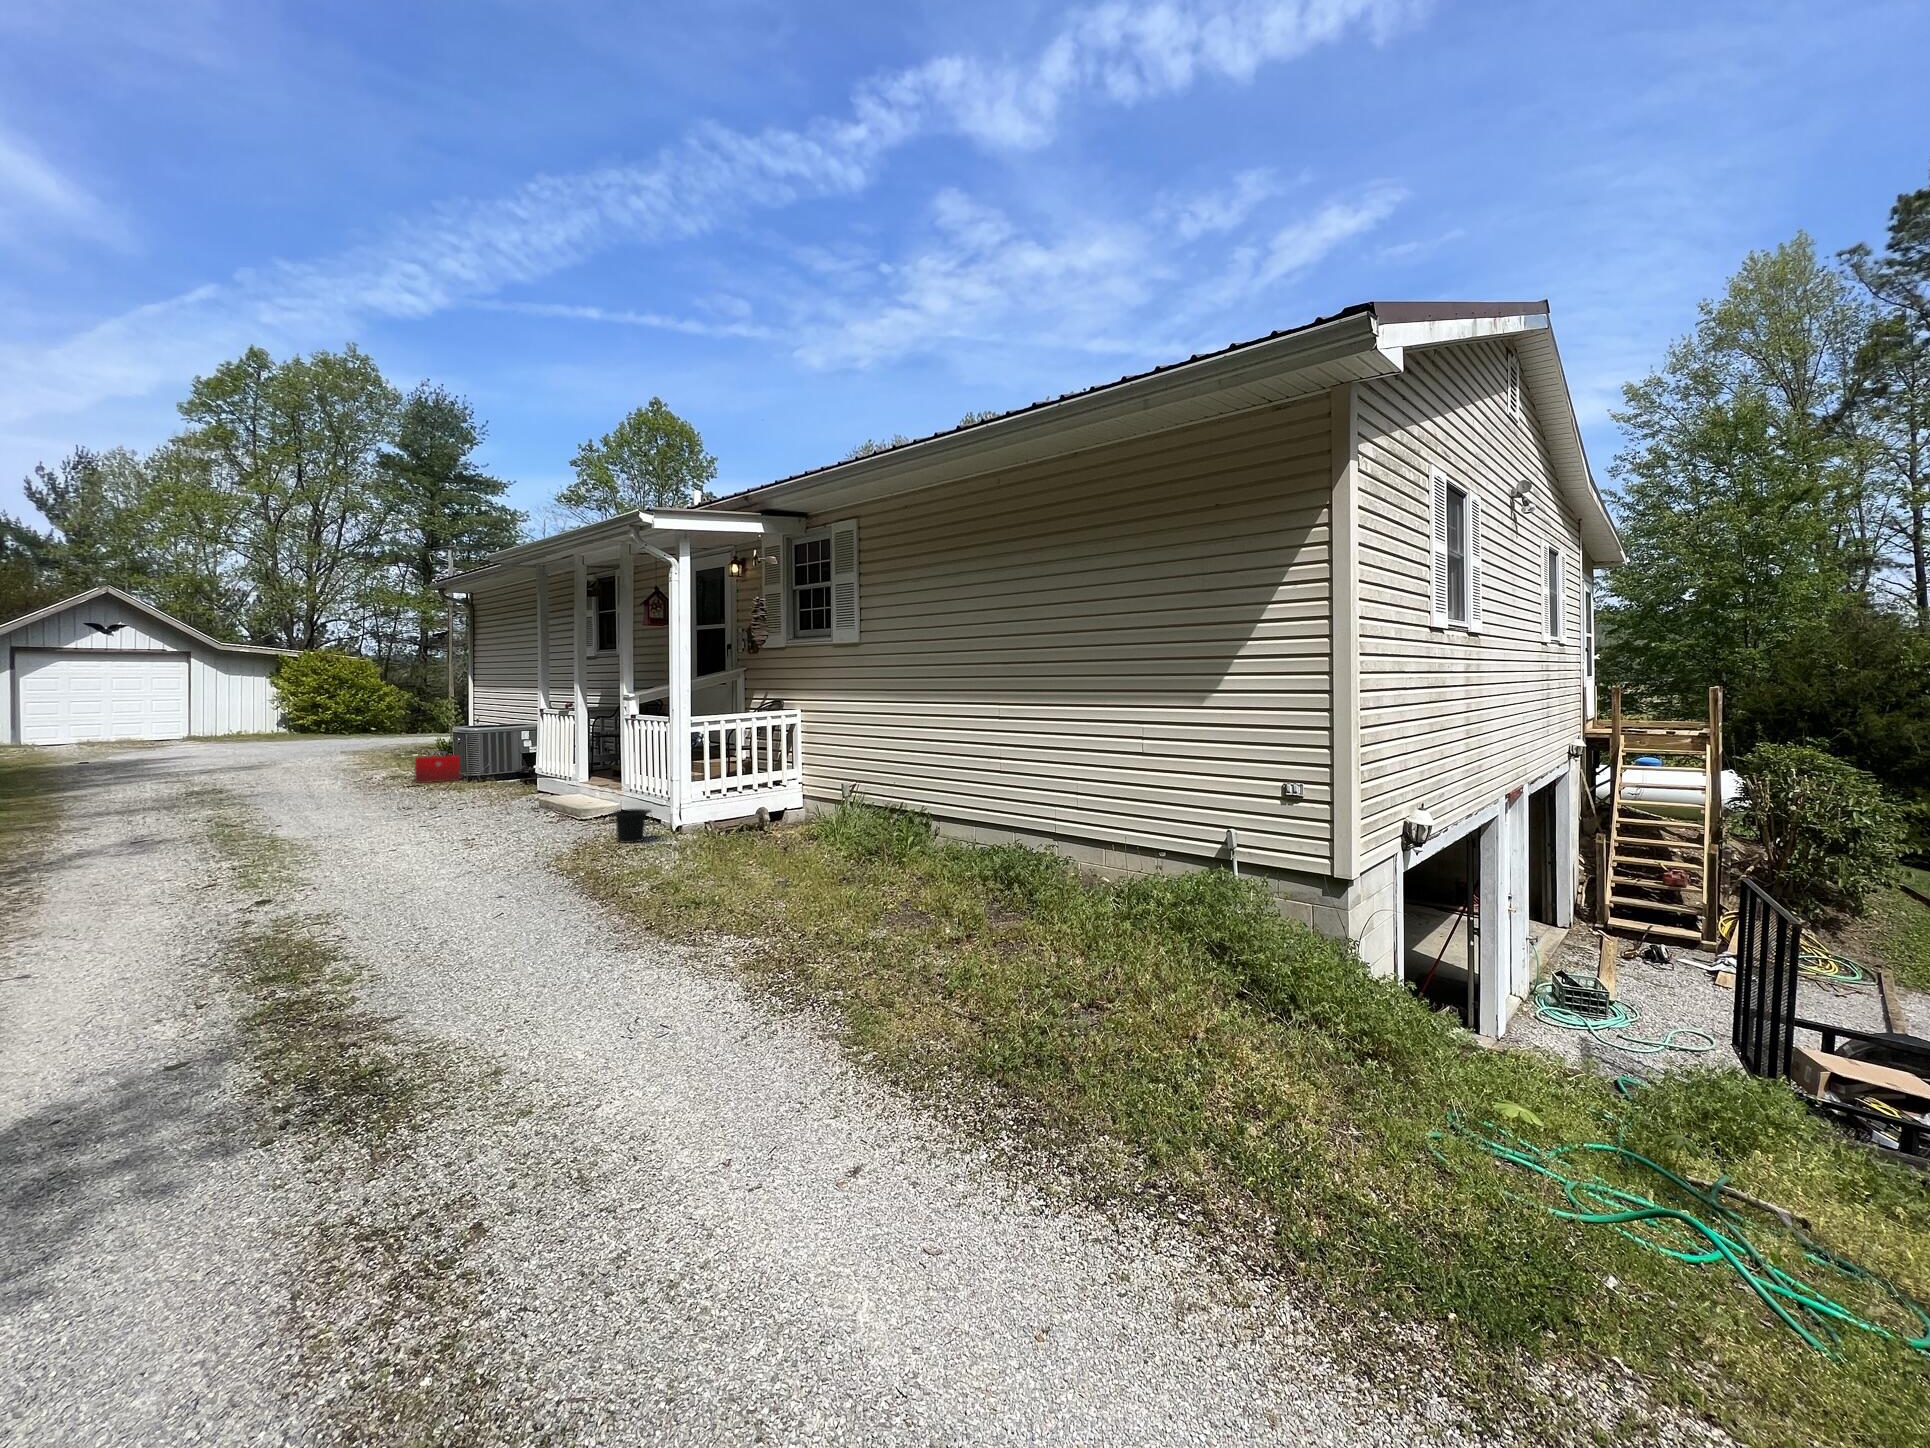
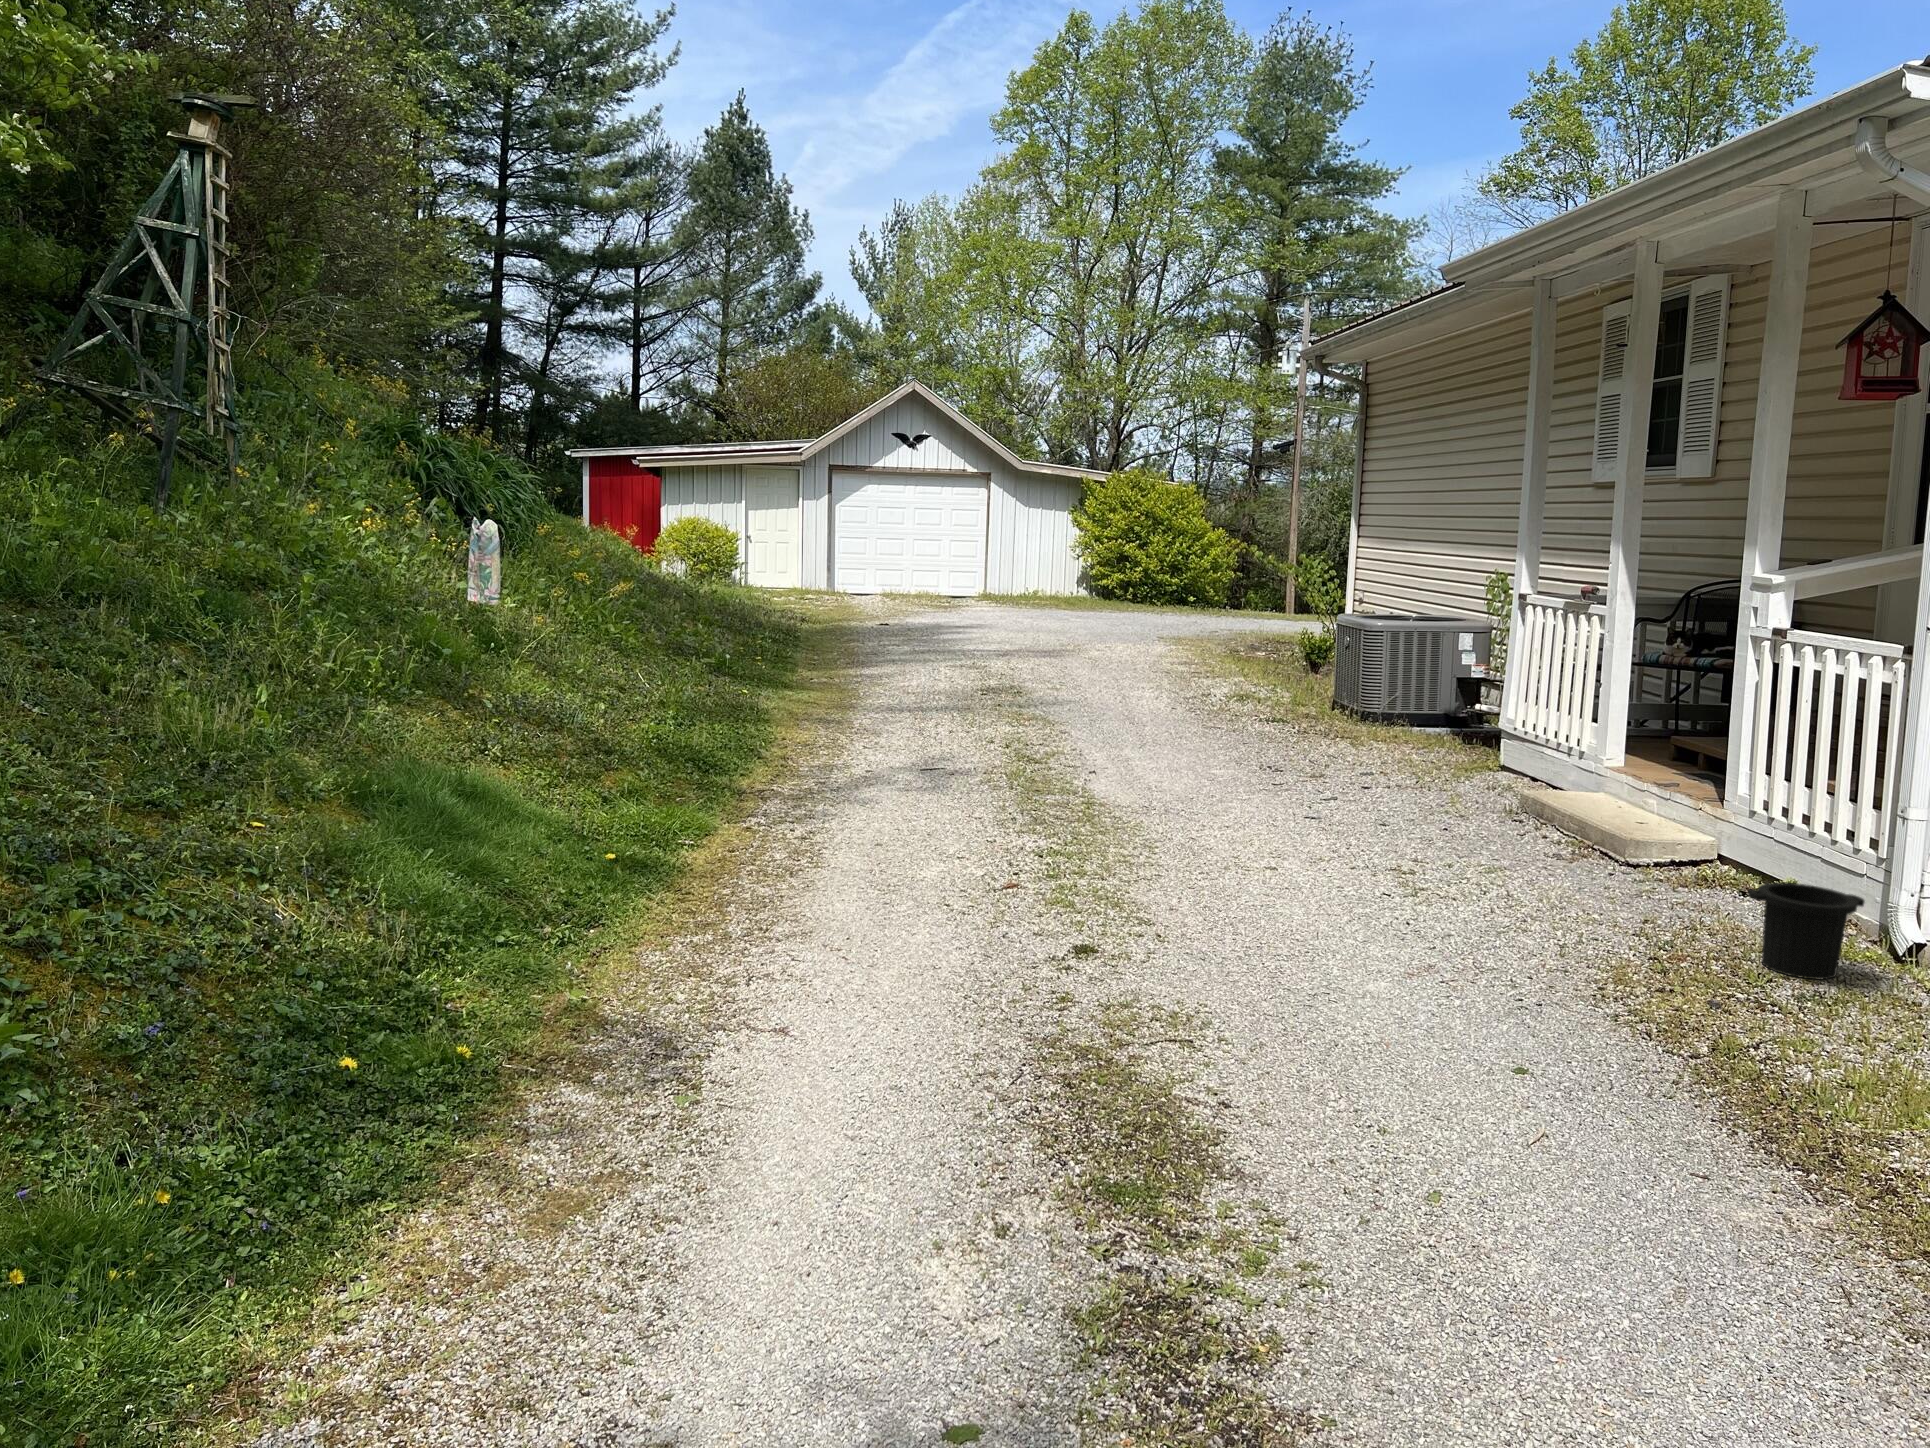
toolbox: present [415,751,460,783] -> none [1275,658,1351,719]

